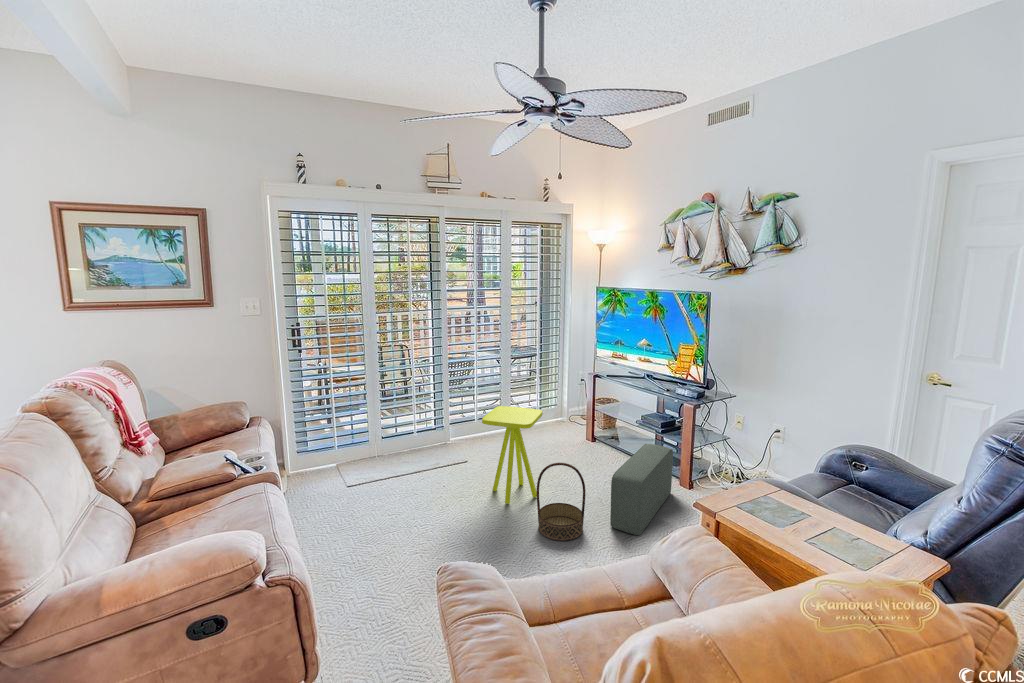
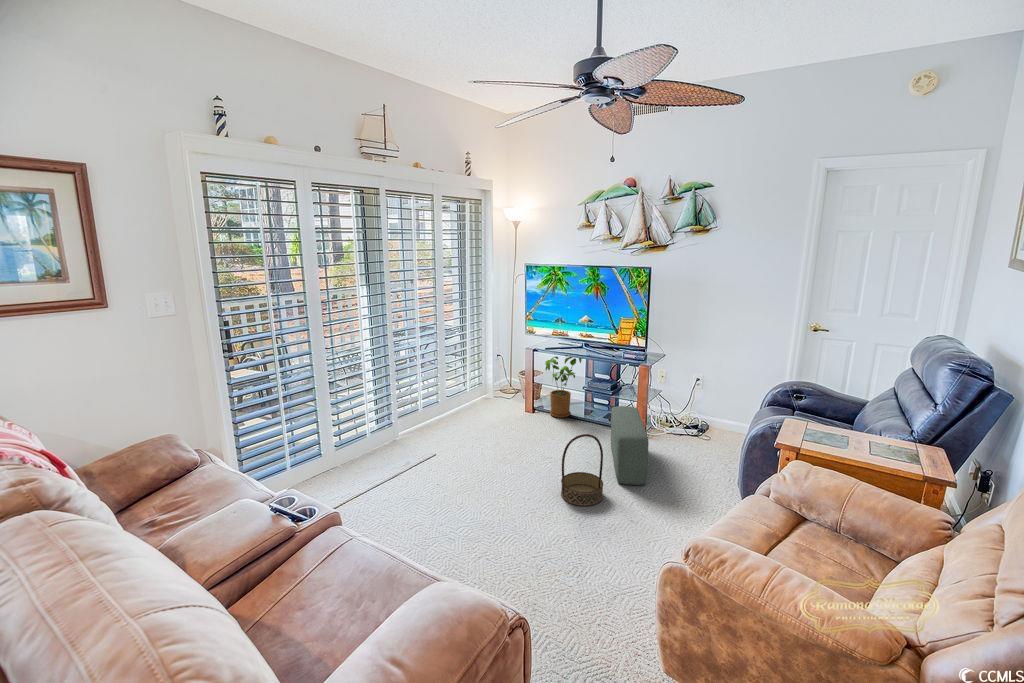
house plant: none [607,378,651,450] -> present [545,355,582,418]
side table: present [482,406,543,504] -> none [485,389,540,486]

